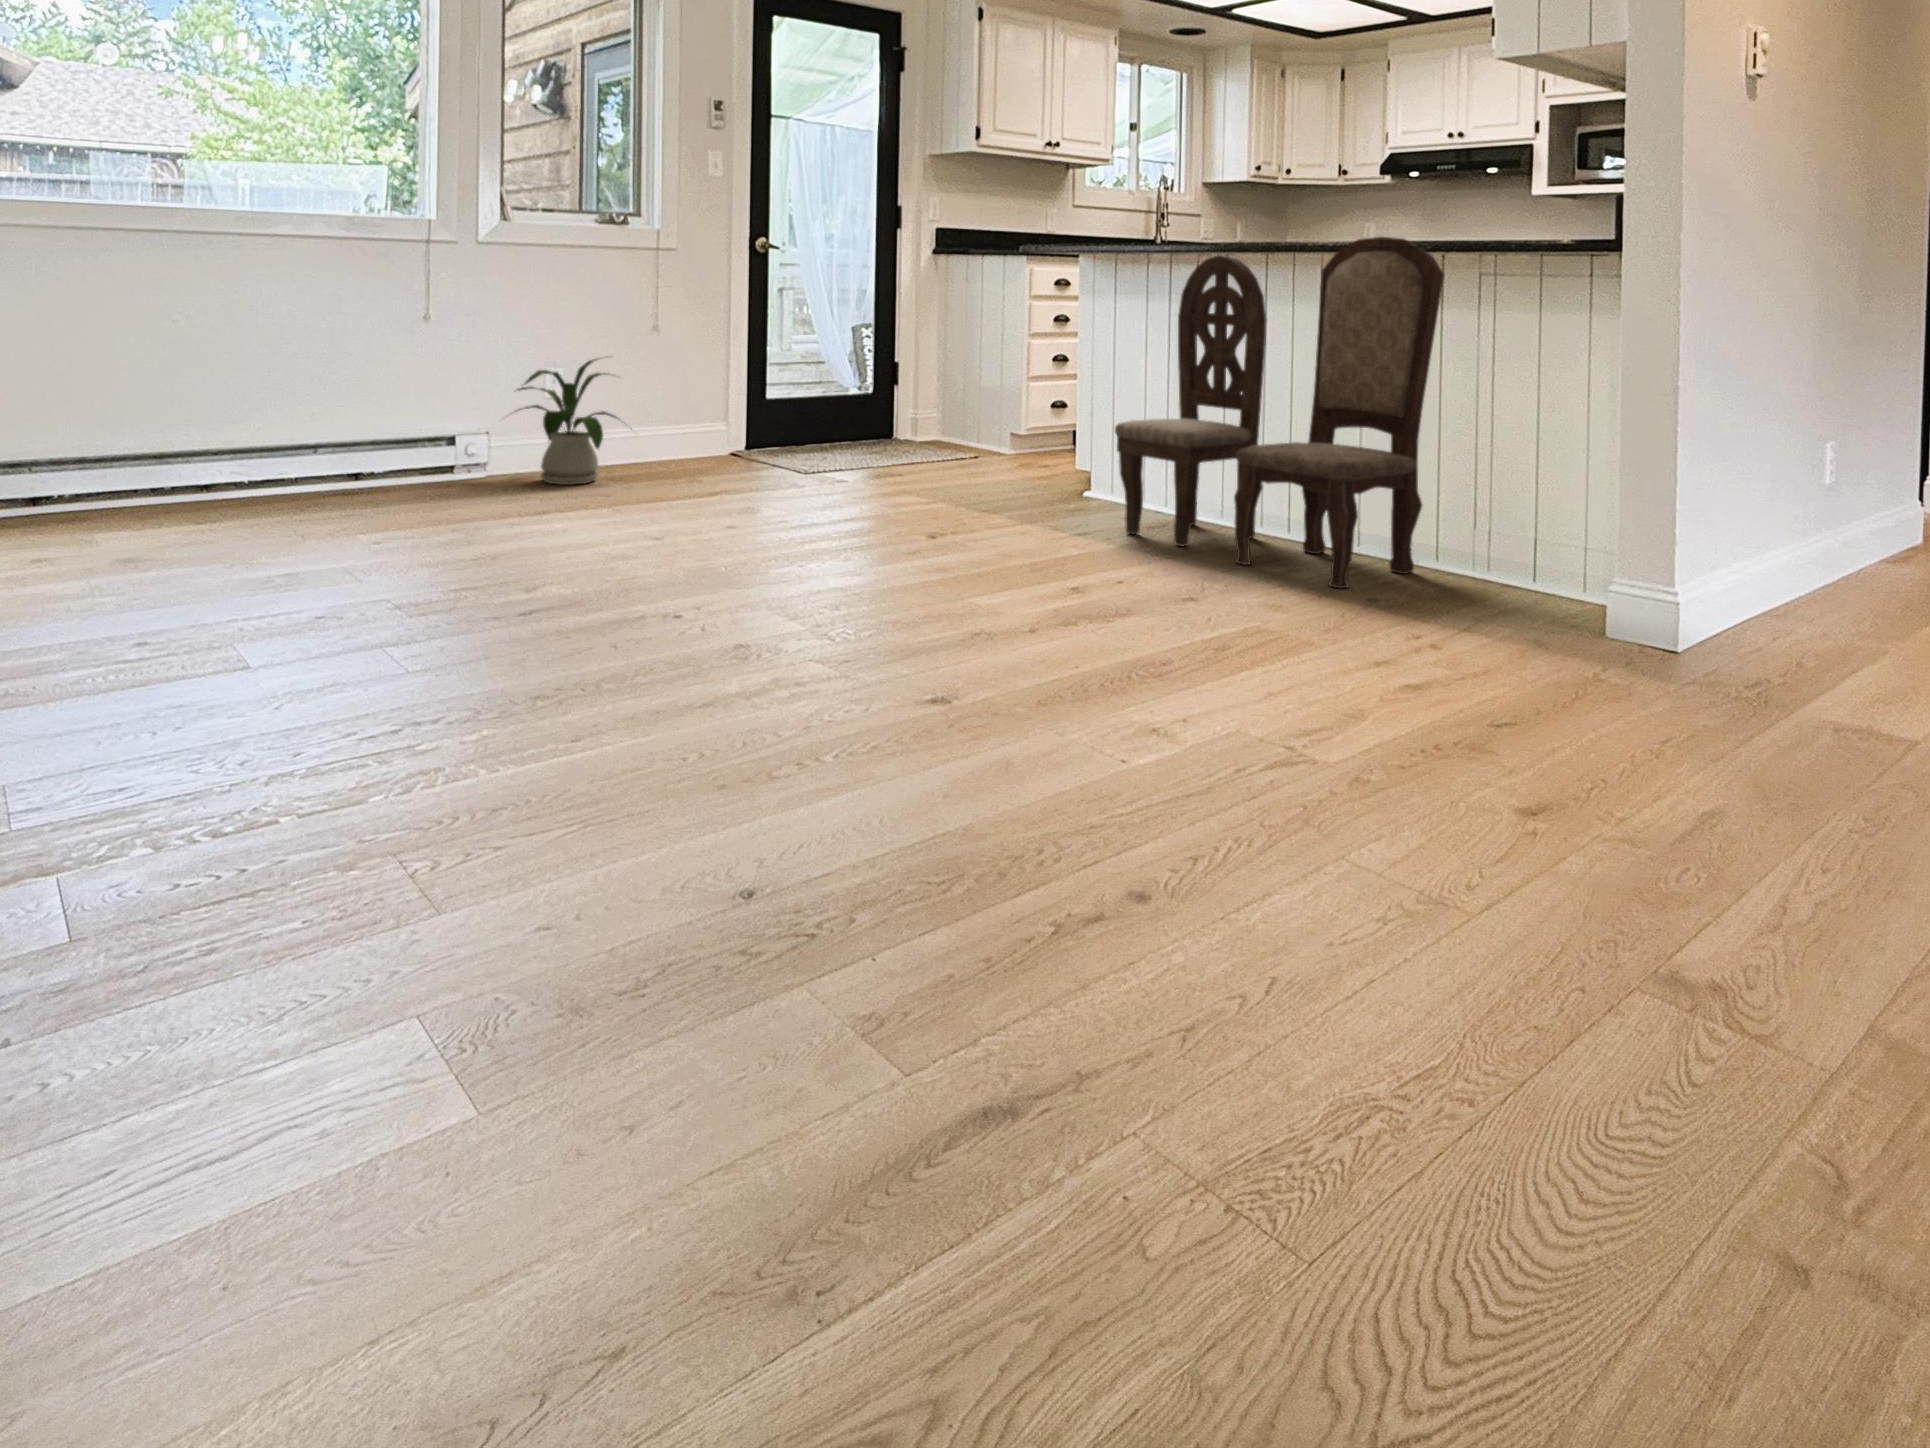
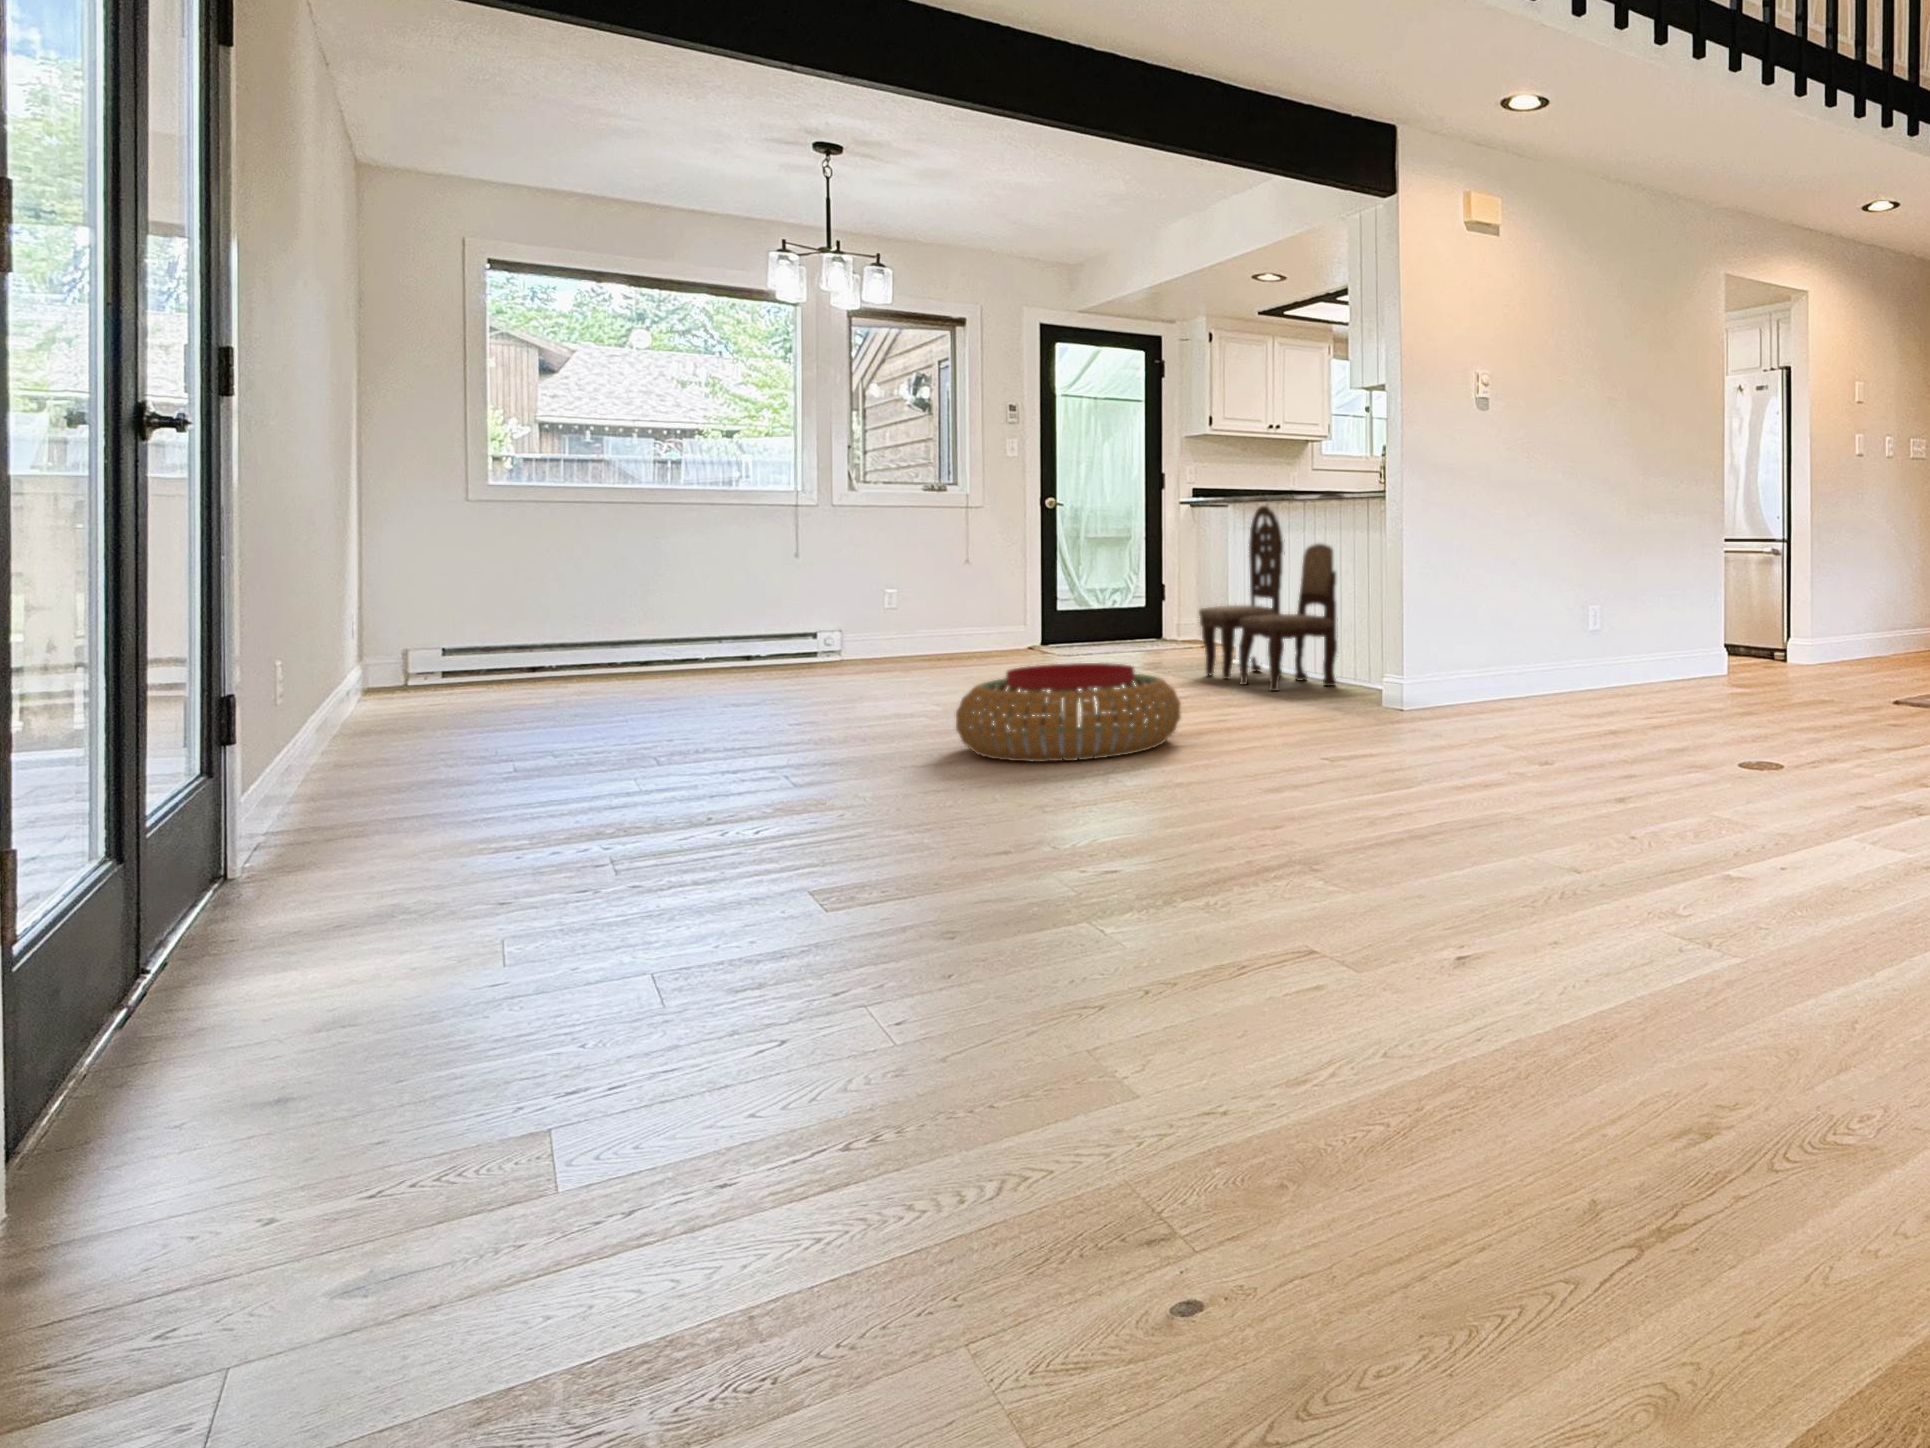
house plant: present [515,360,617,485] -> none [846,578,937,662]
pouf: none [1113,616,1673,956] -> present [956,663,1181,762]

